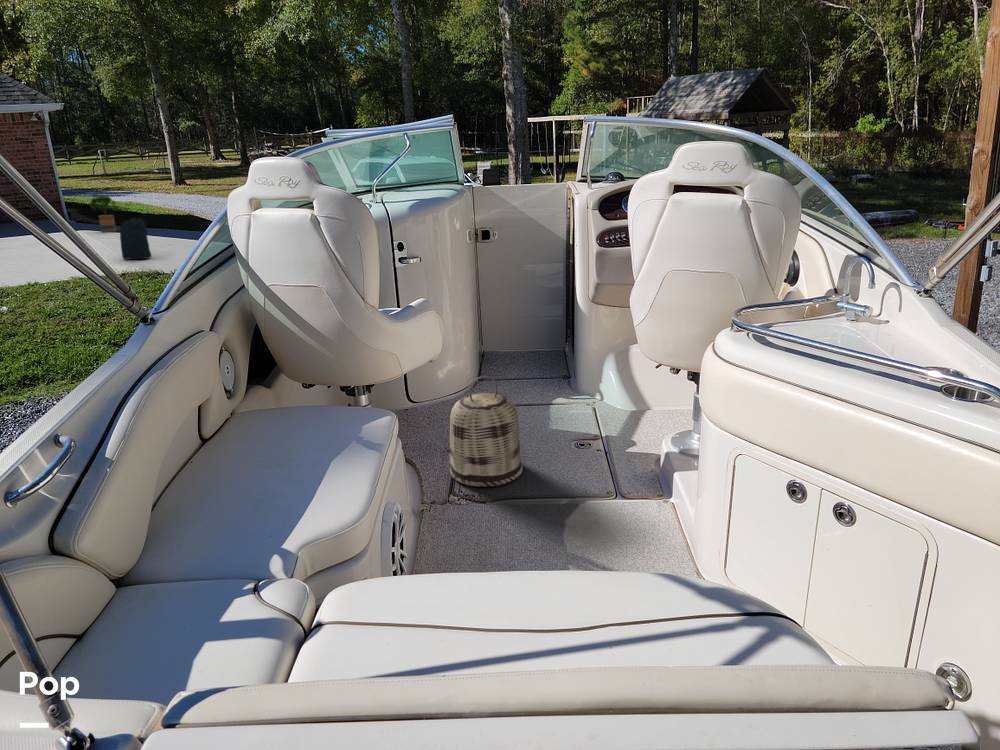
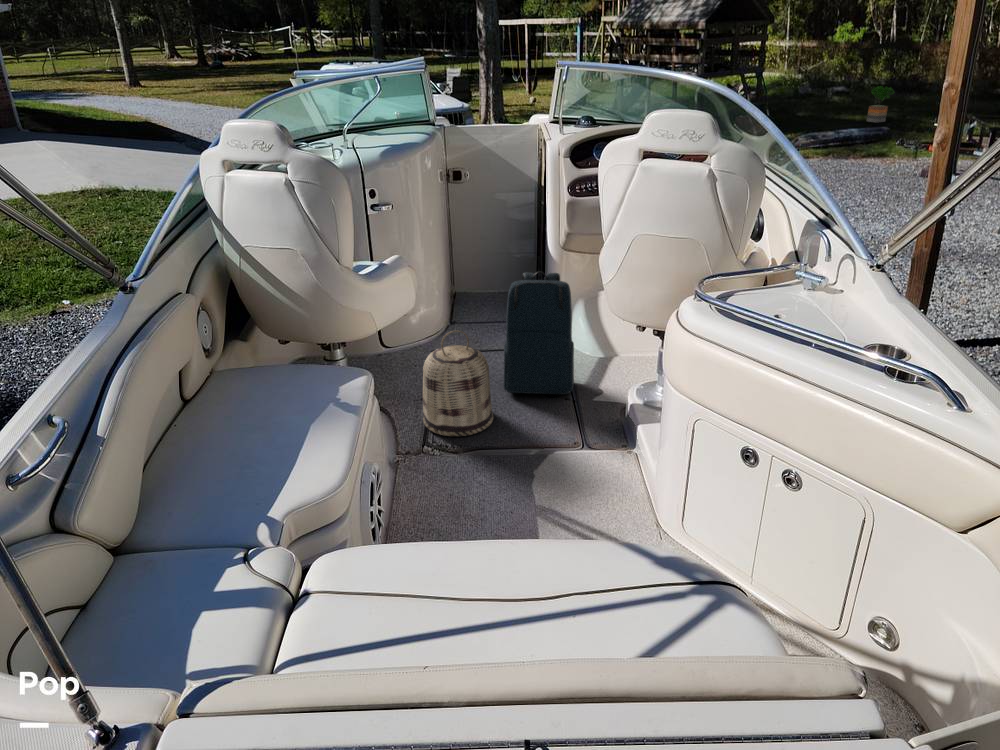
potted tree: present [90,196,116,232] -> present [867,86,894,122]
backpack: present [120,218,151,259] -> present [503,272,574,394]

